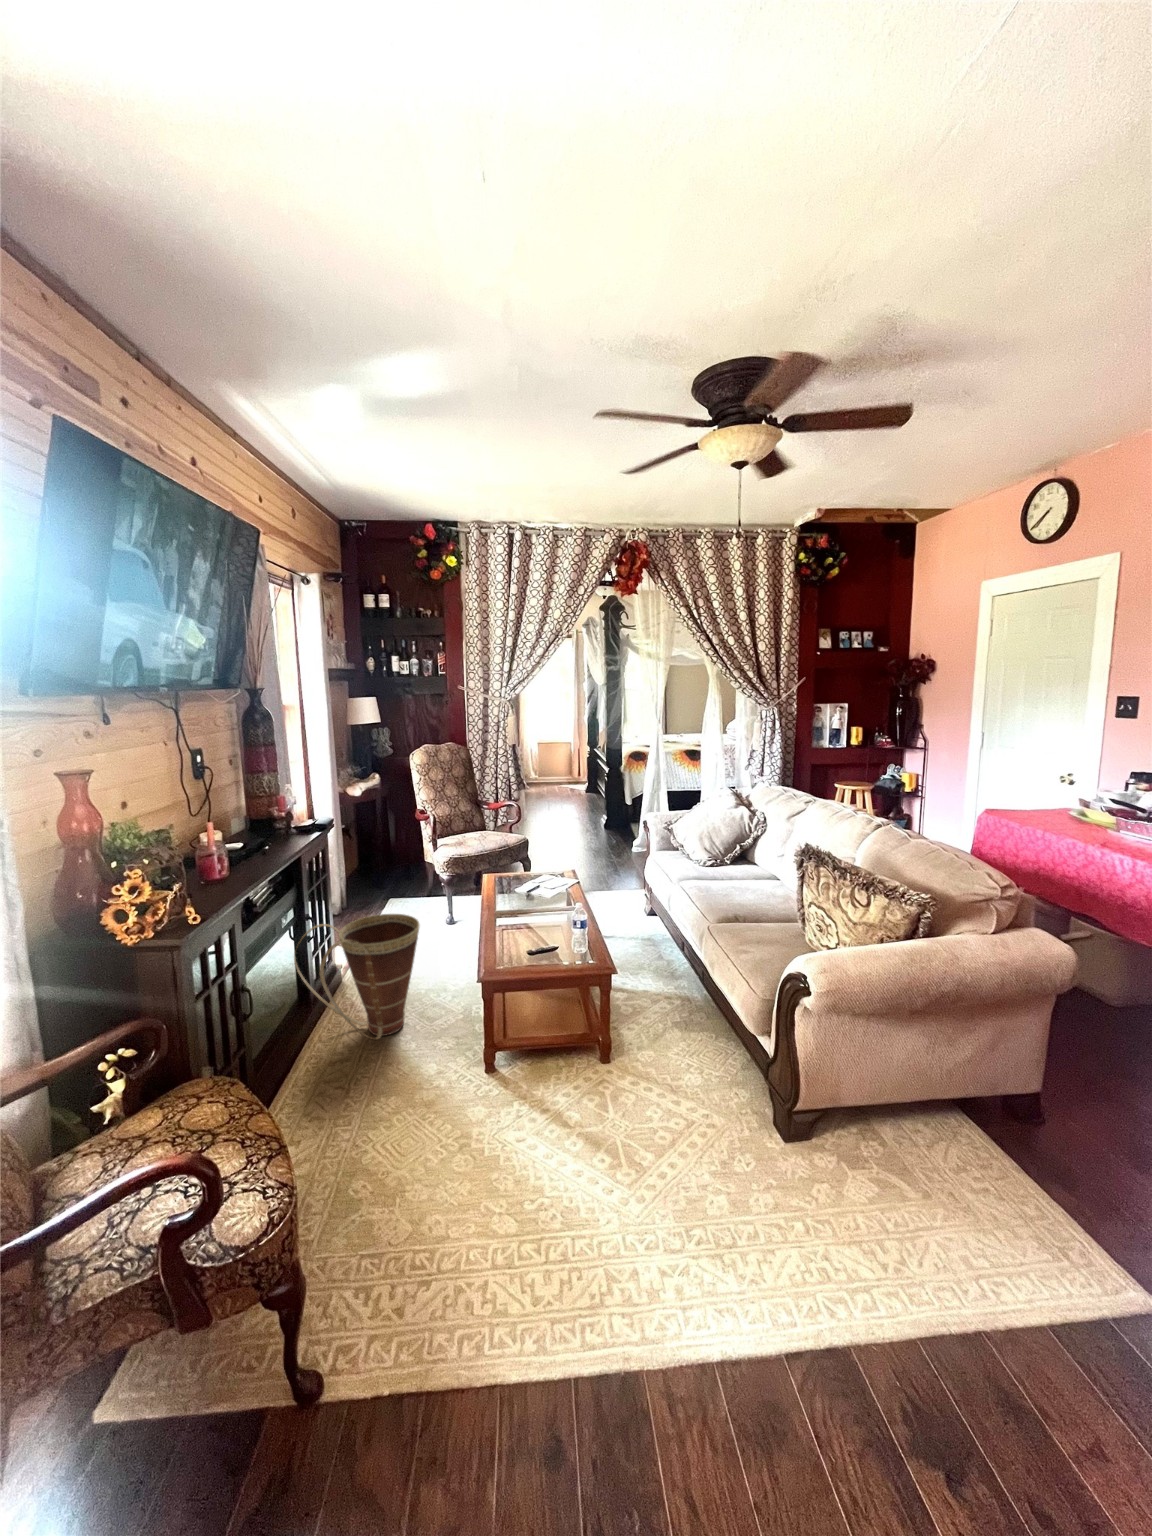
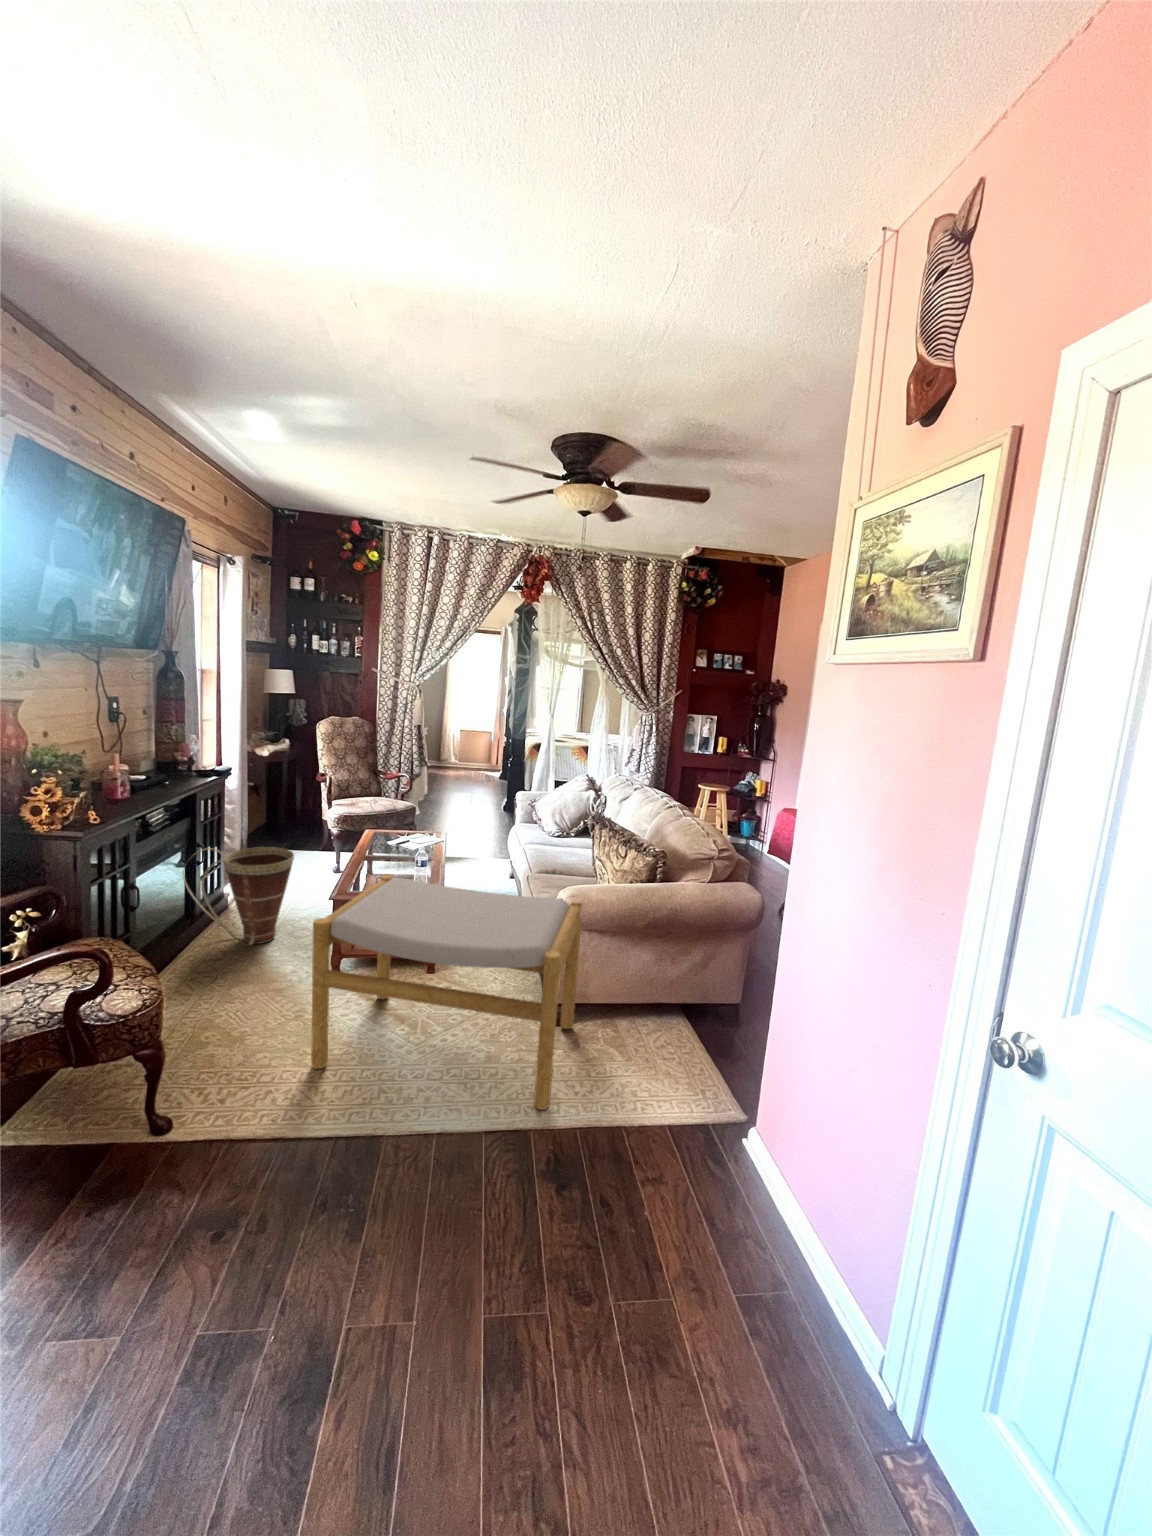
footstool: none [498,951,875,1302] -> present [311,875,582,1110]

